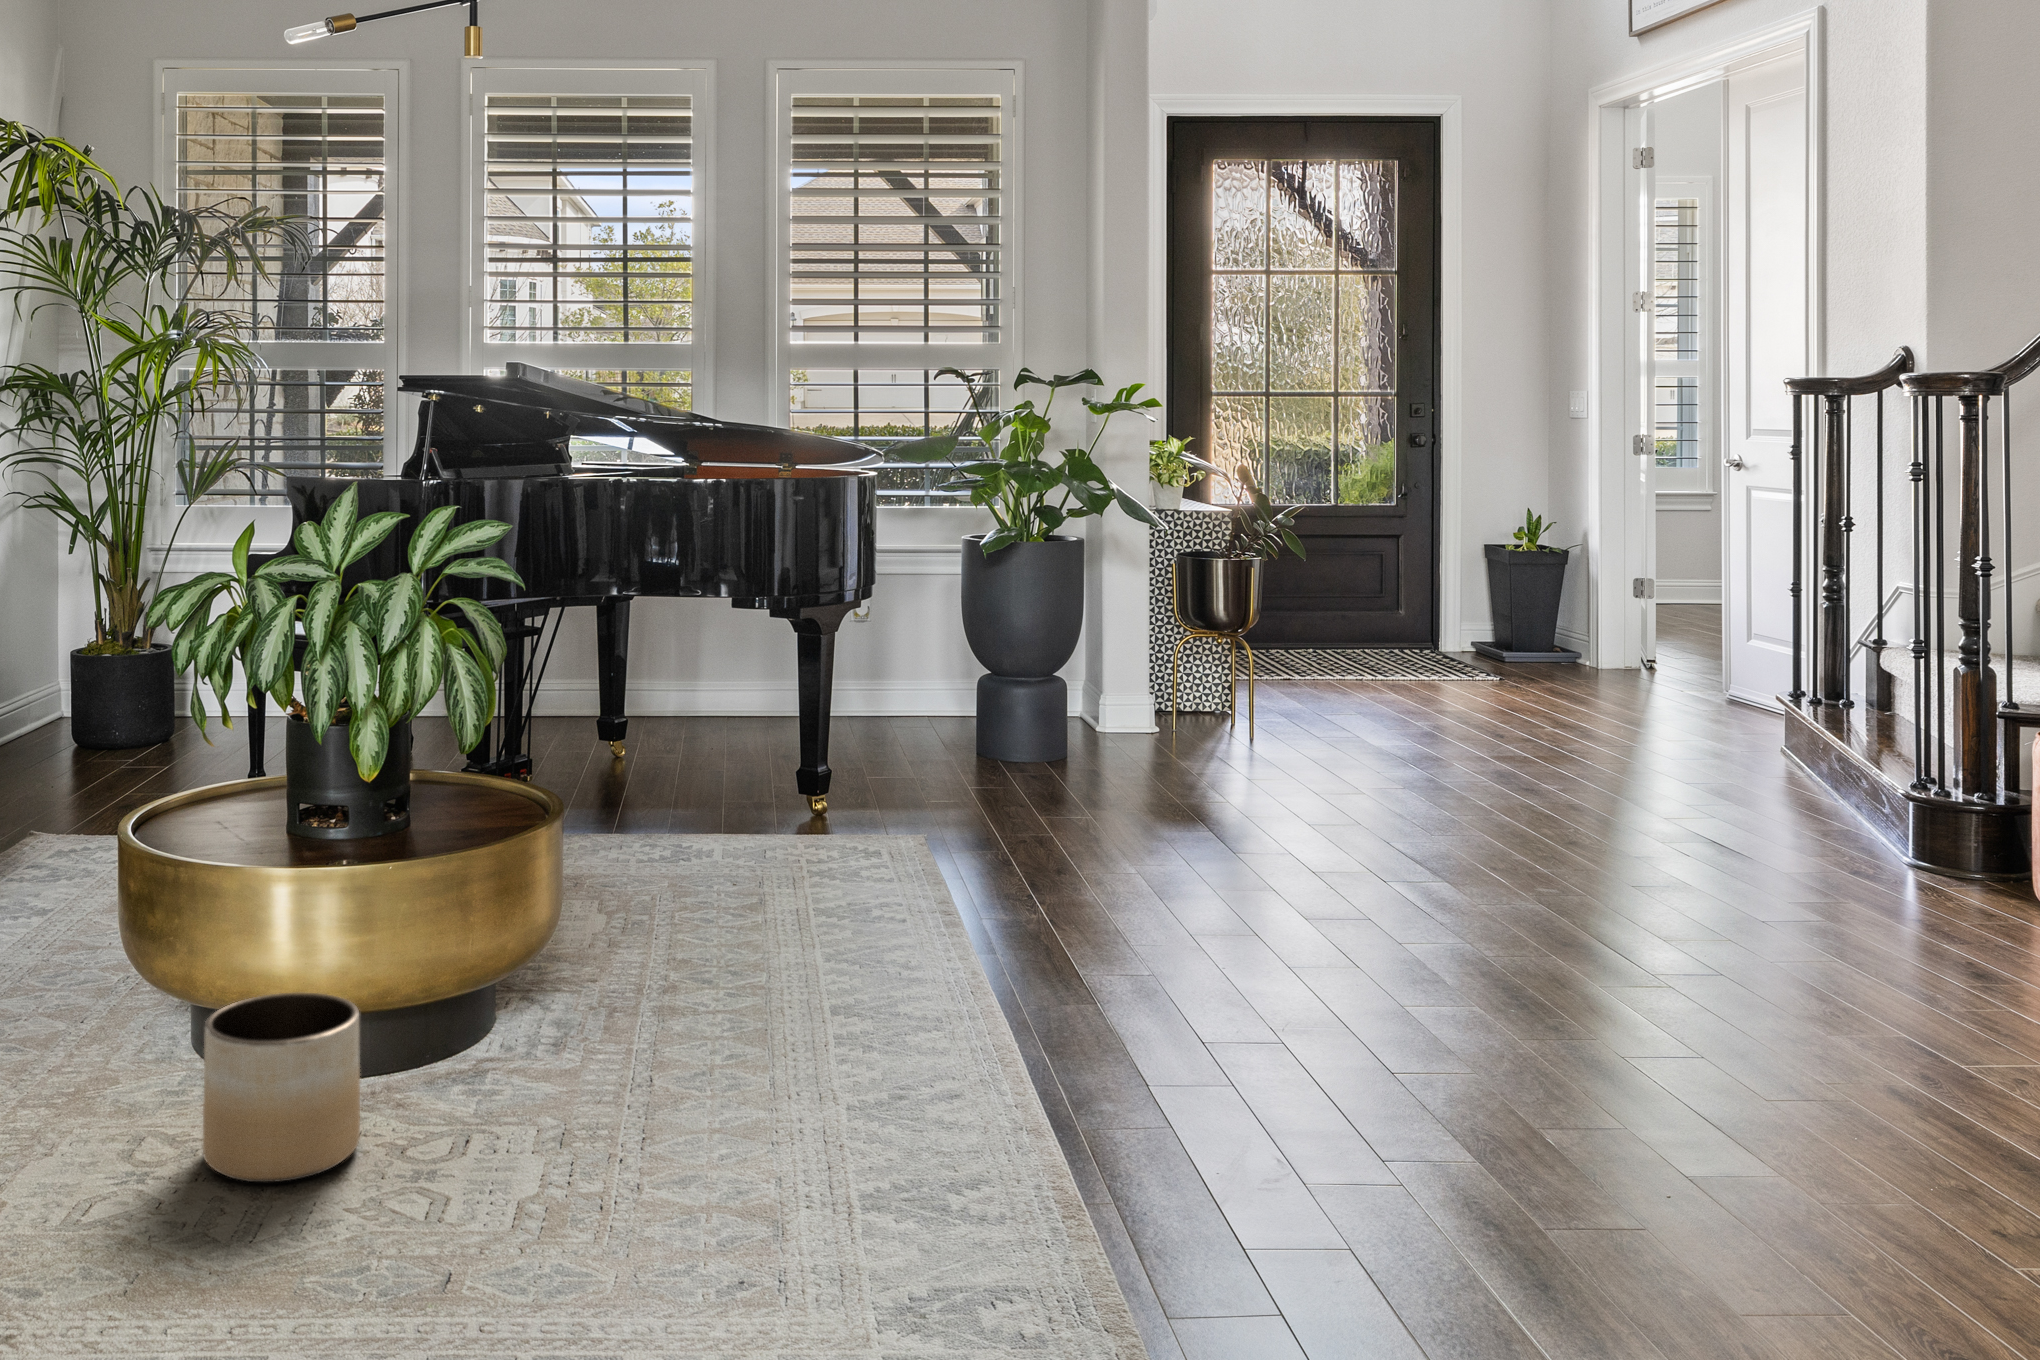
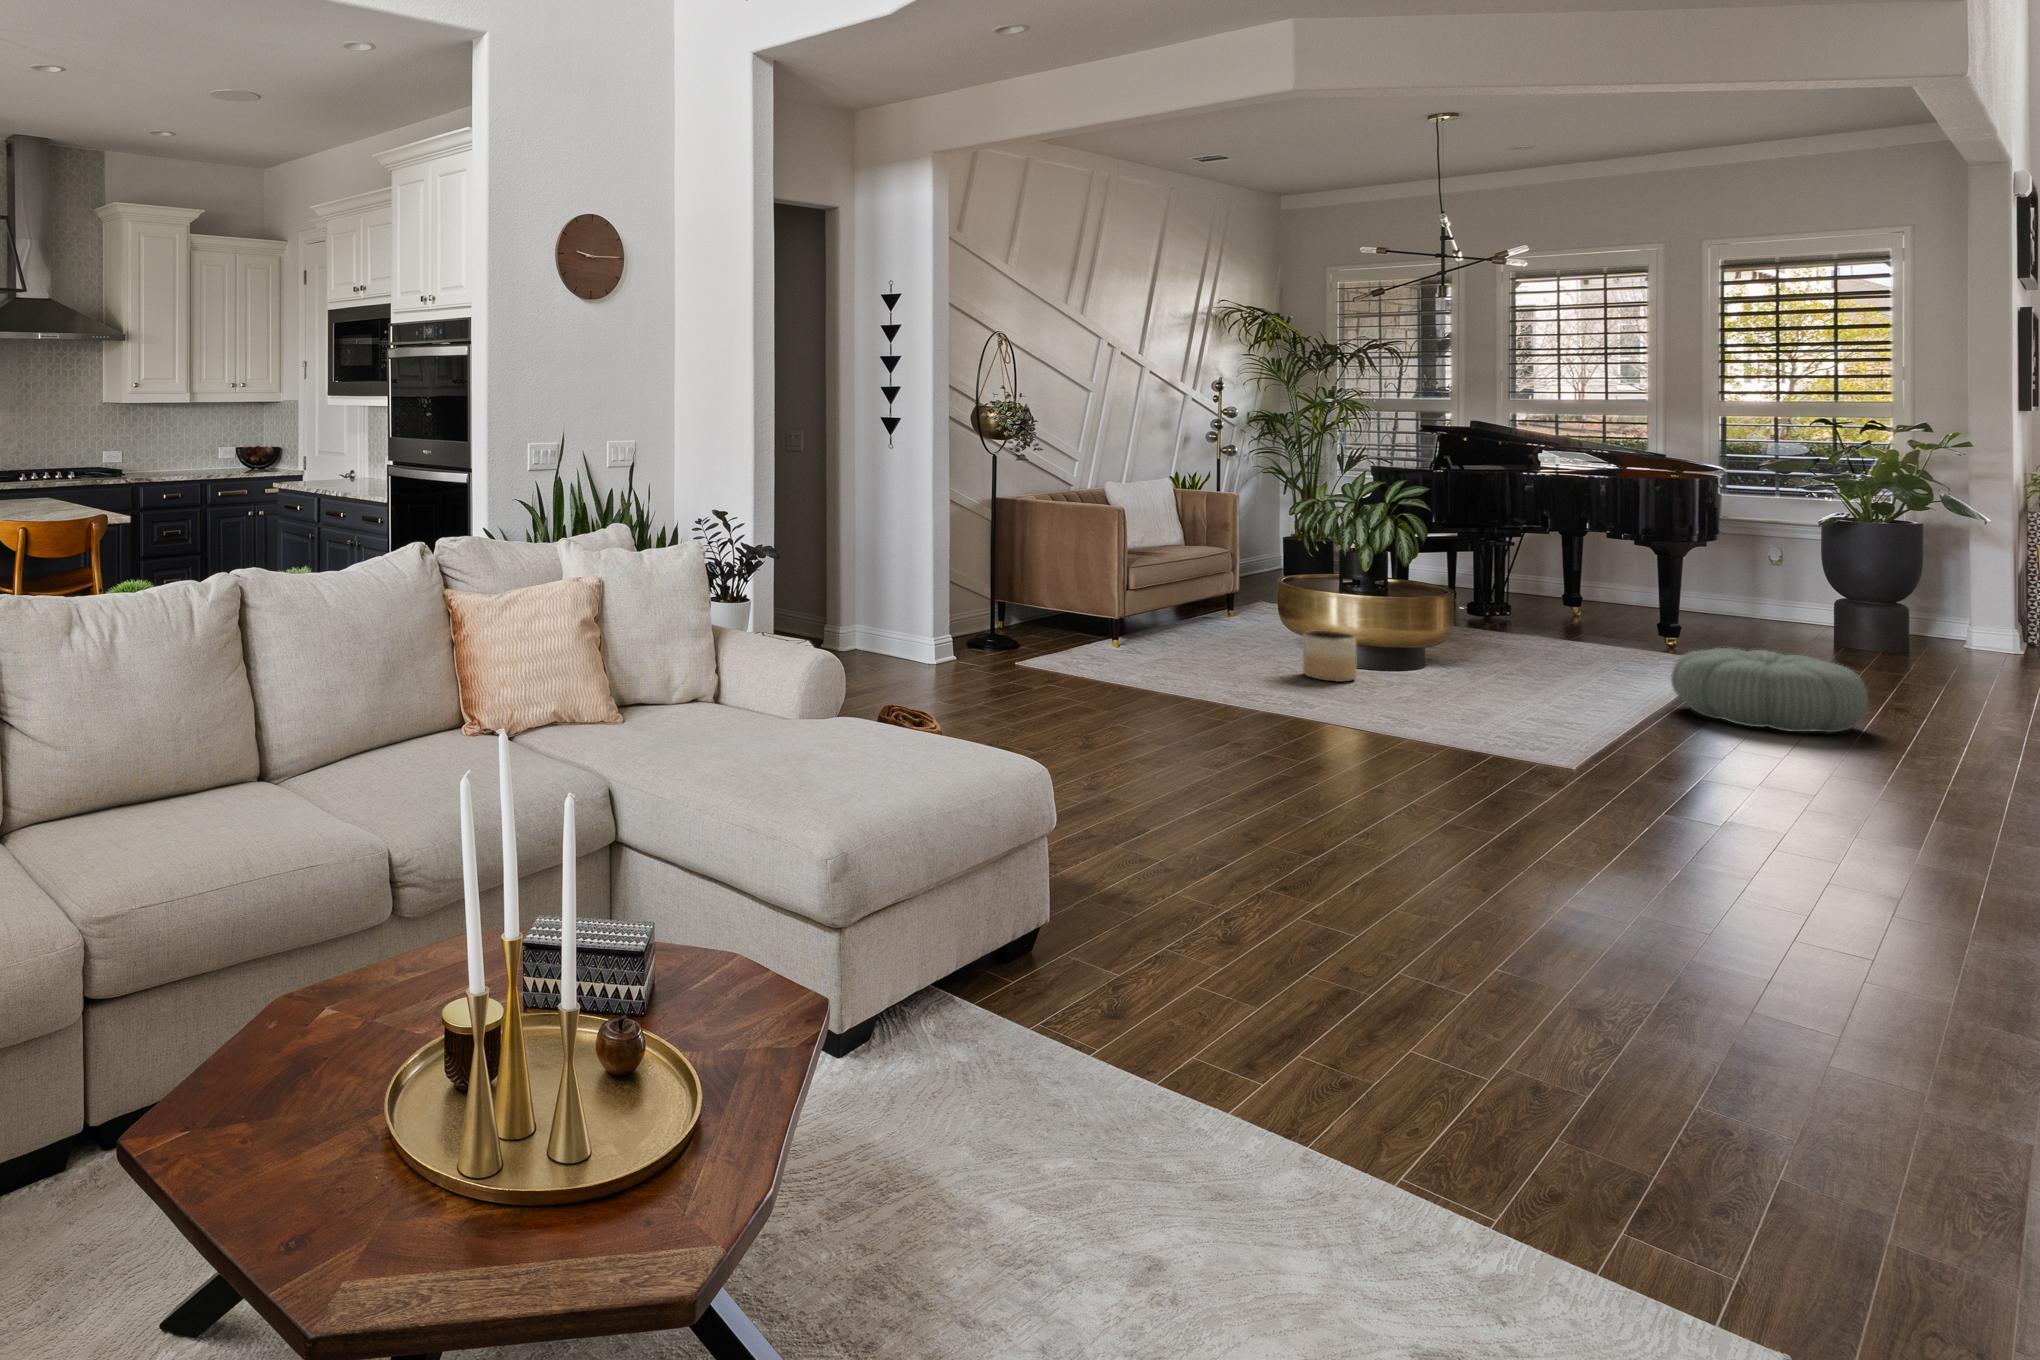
pouf: none [1020,848,1372,1063] -> present [1671,648,1868,733]

